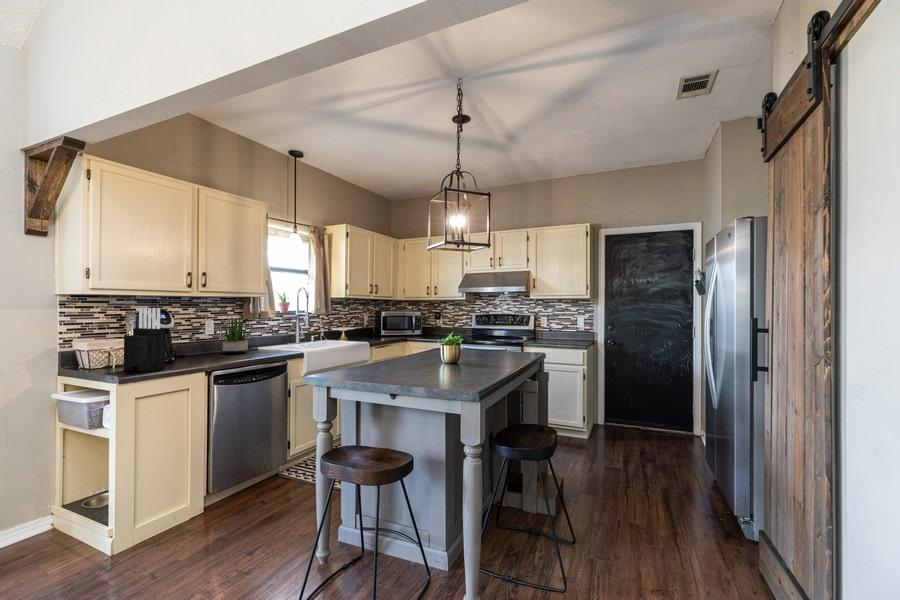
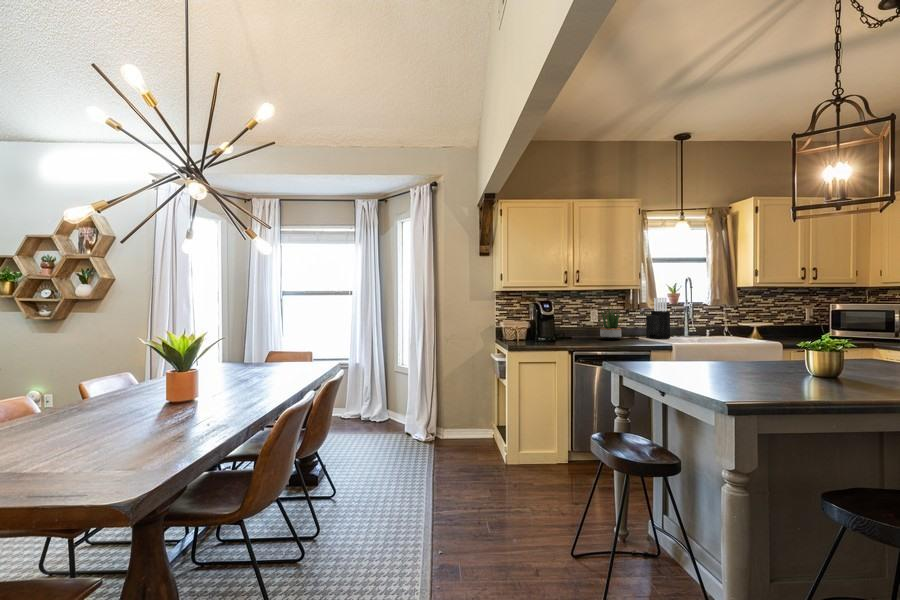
knife block: present [124,308,165,372] -> present [646,298,670,338]

